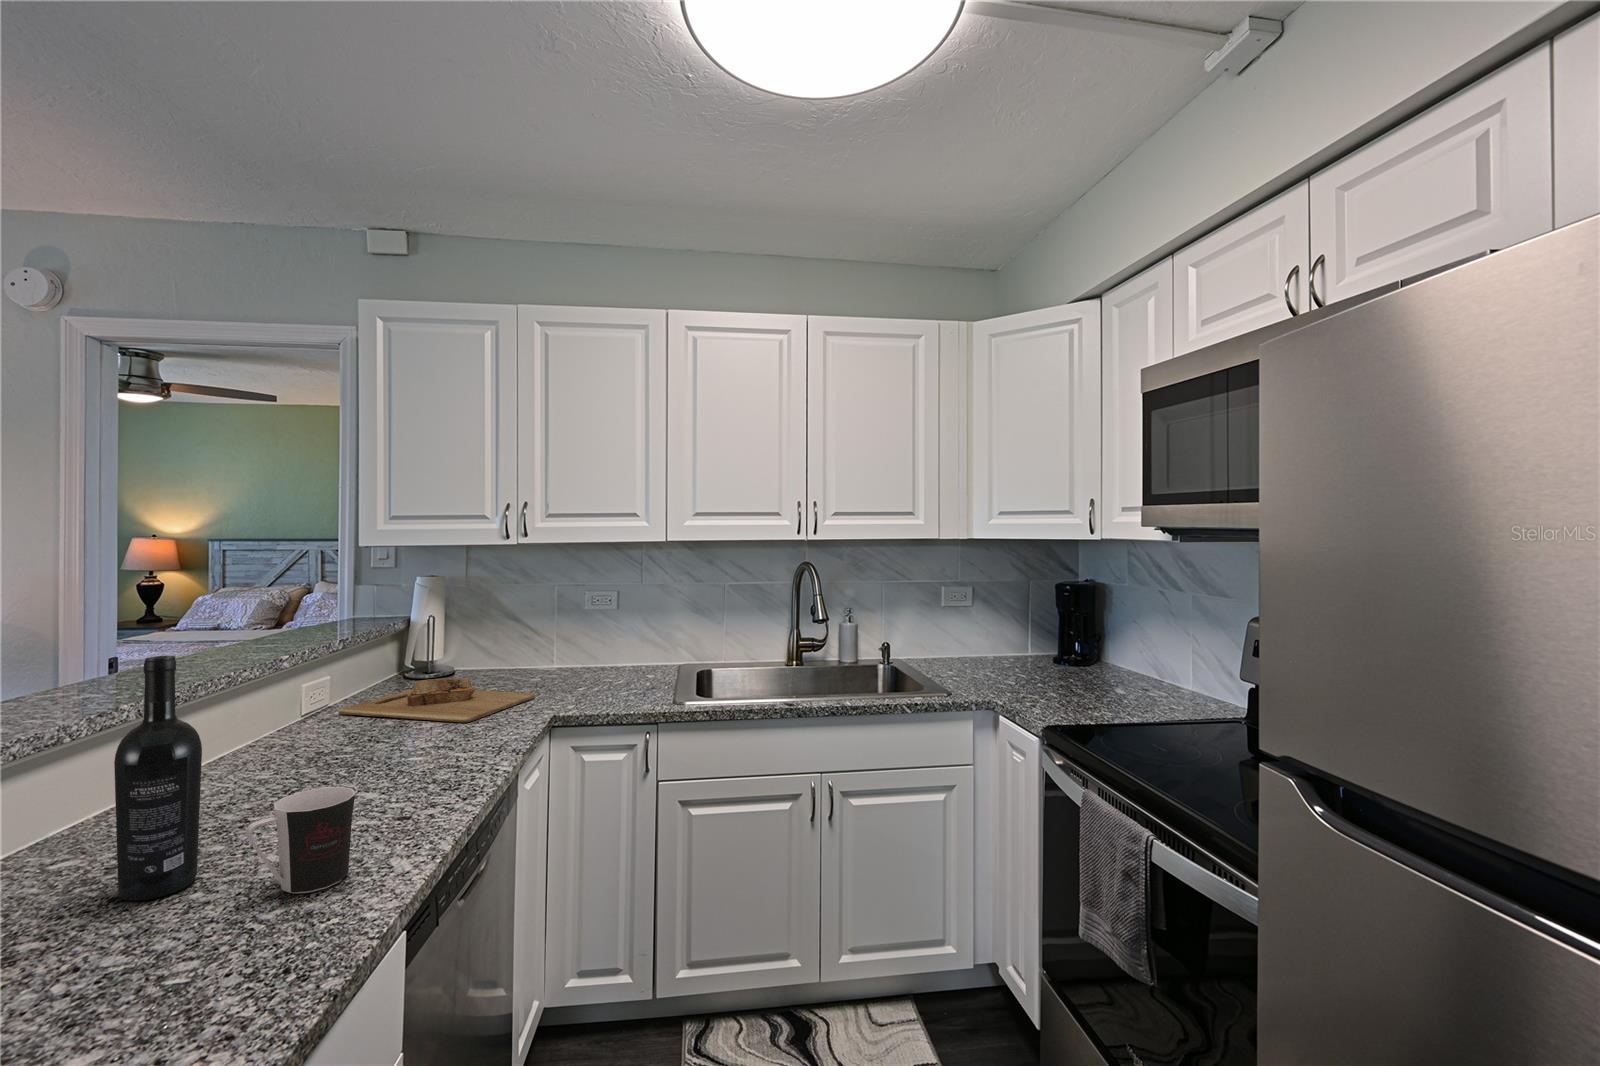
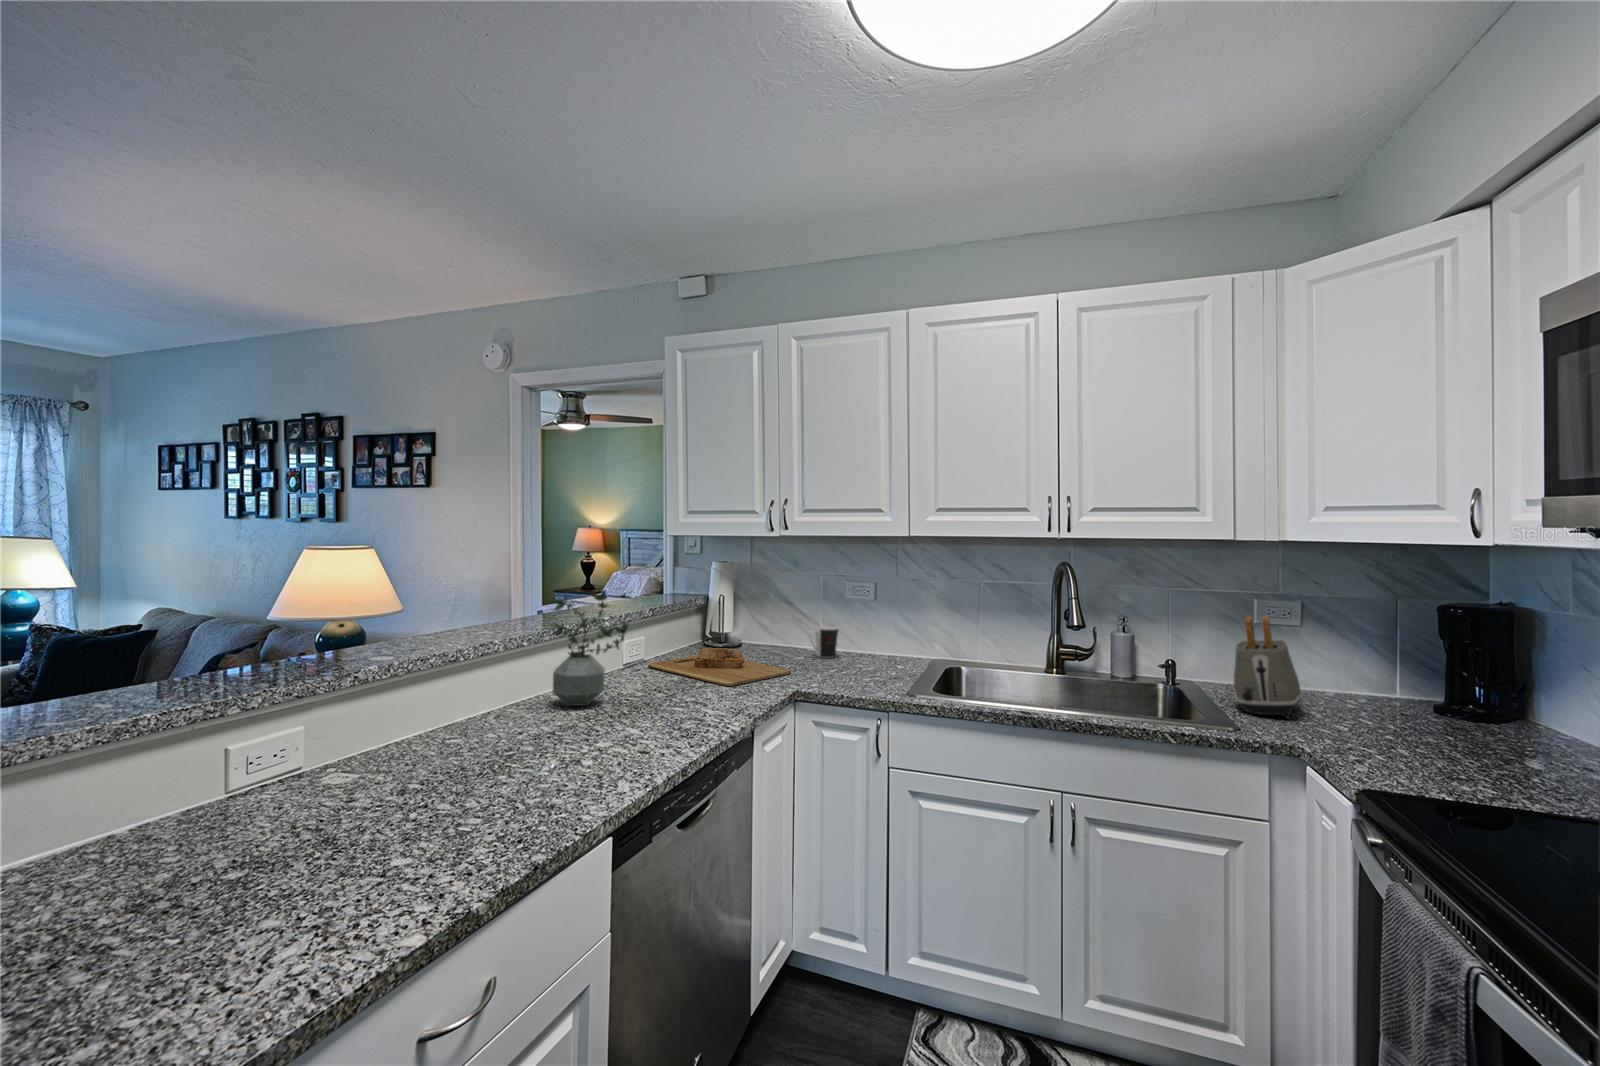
toaster: none [954,592,1004,678] -> present [1234,616,1302,718]
potted plant: none [209,617,333,781] -> present [552,590,628,706]
wine bottle: present [114,656,202,901] -> none [464,609,513,774]
coffee cup: present [246,787,355,894] -> present [809,626,838,658]

